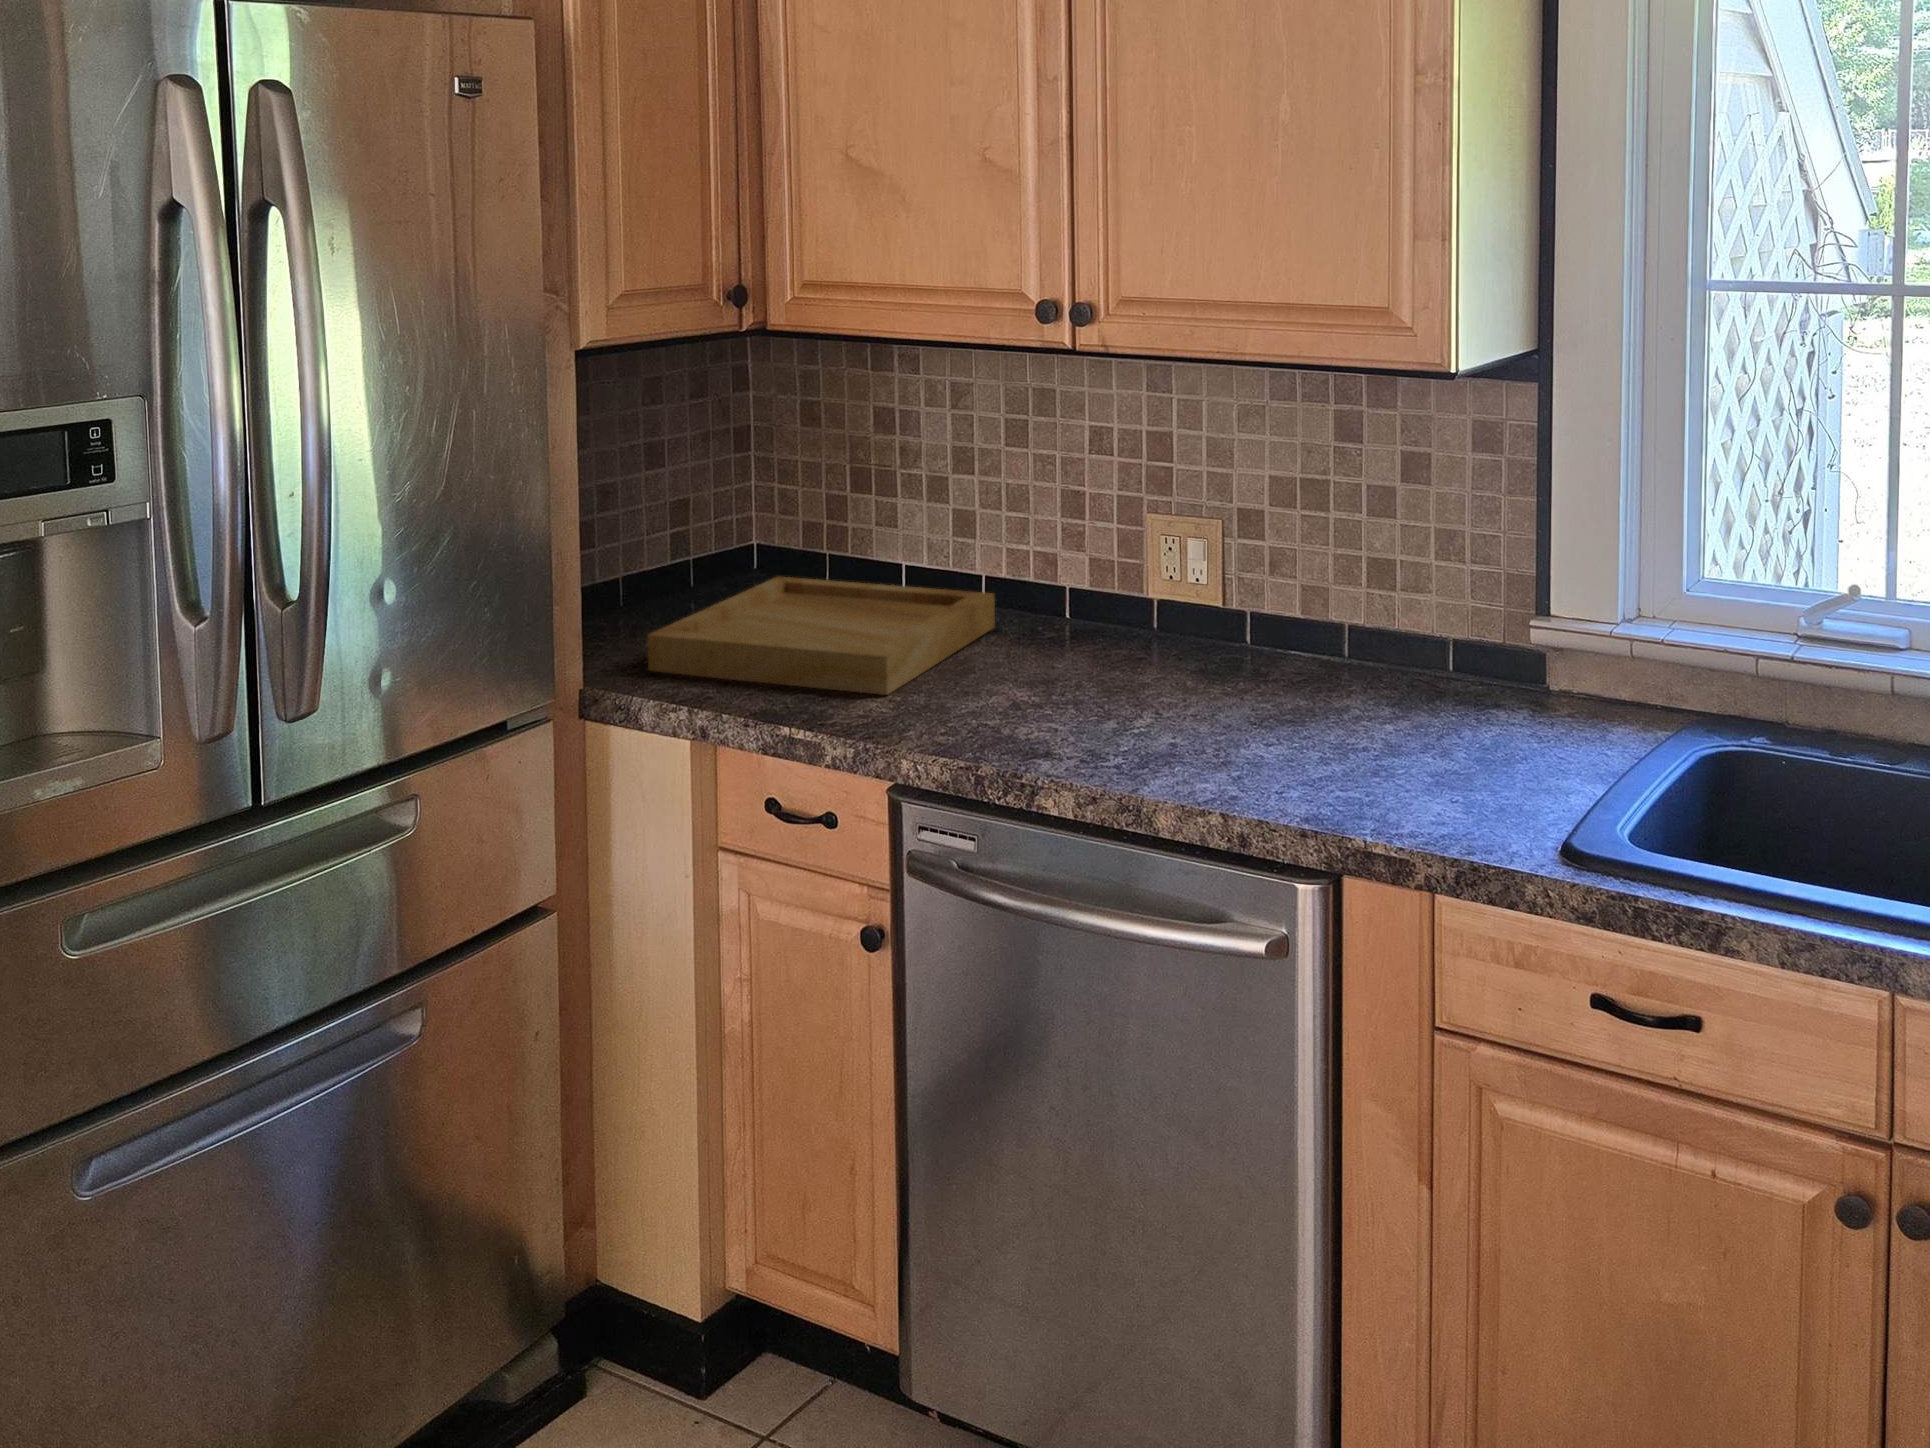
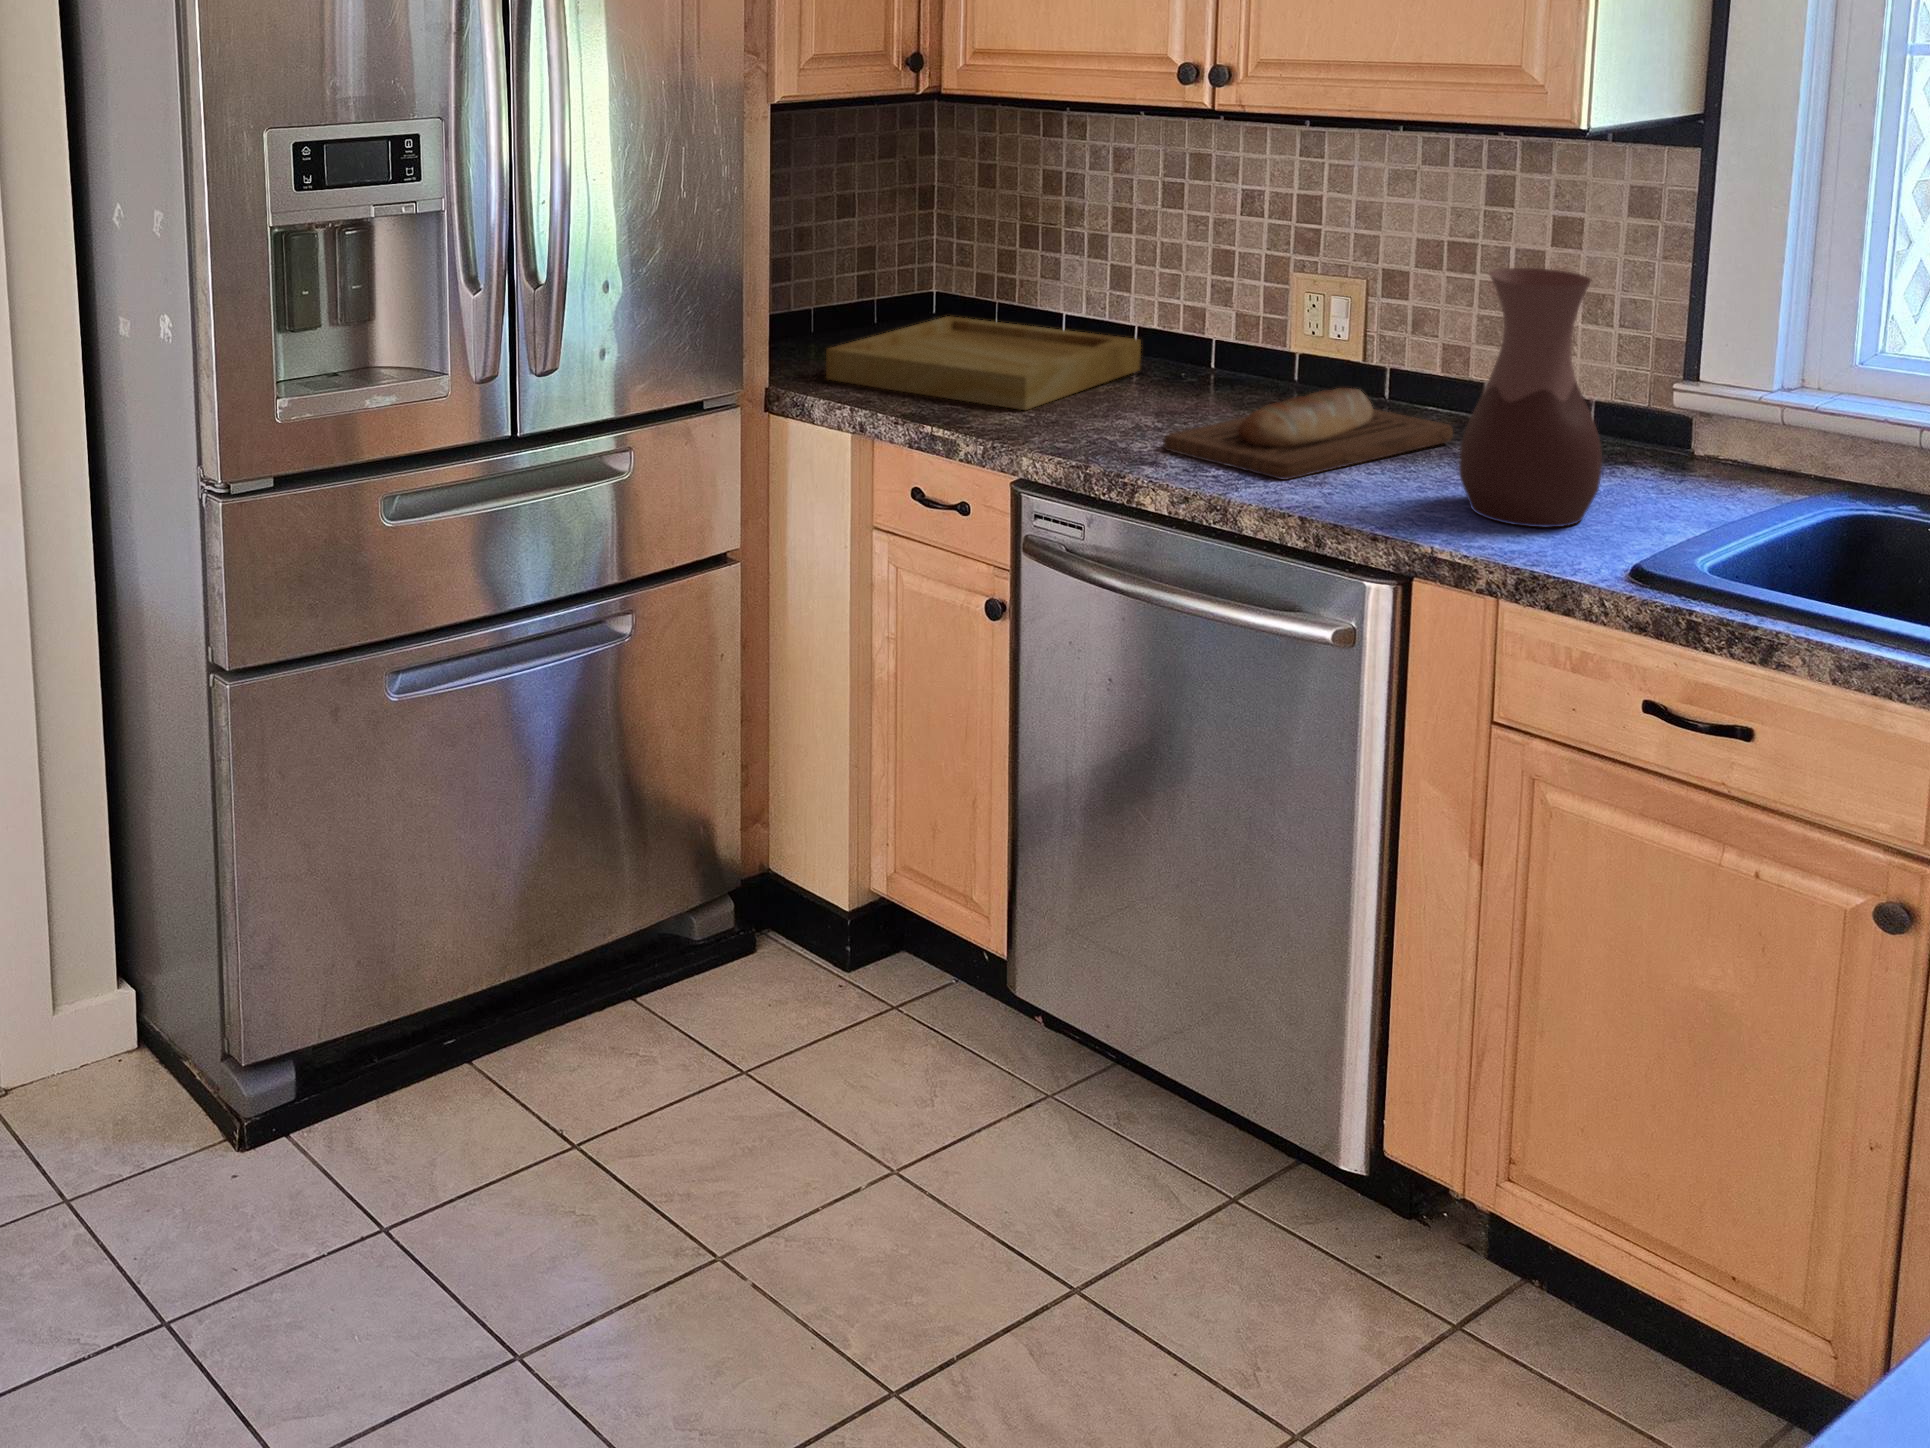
vase: none [1368,520,1505,801] -> present [1459,268,1602,527]
bread loaf: none [1050,644,1332,765] -> present [1163,388,1453,480]

